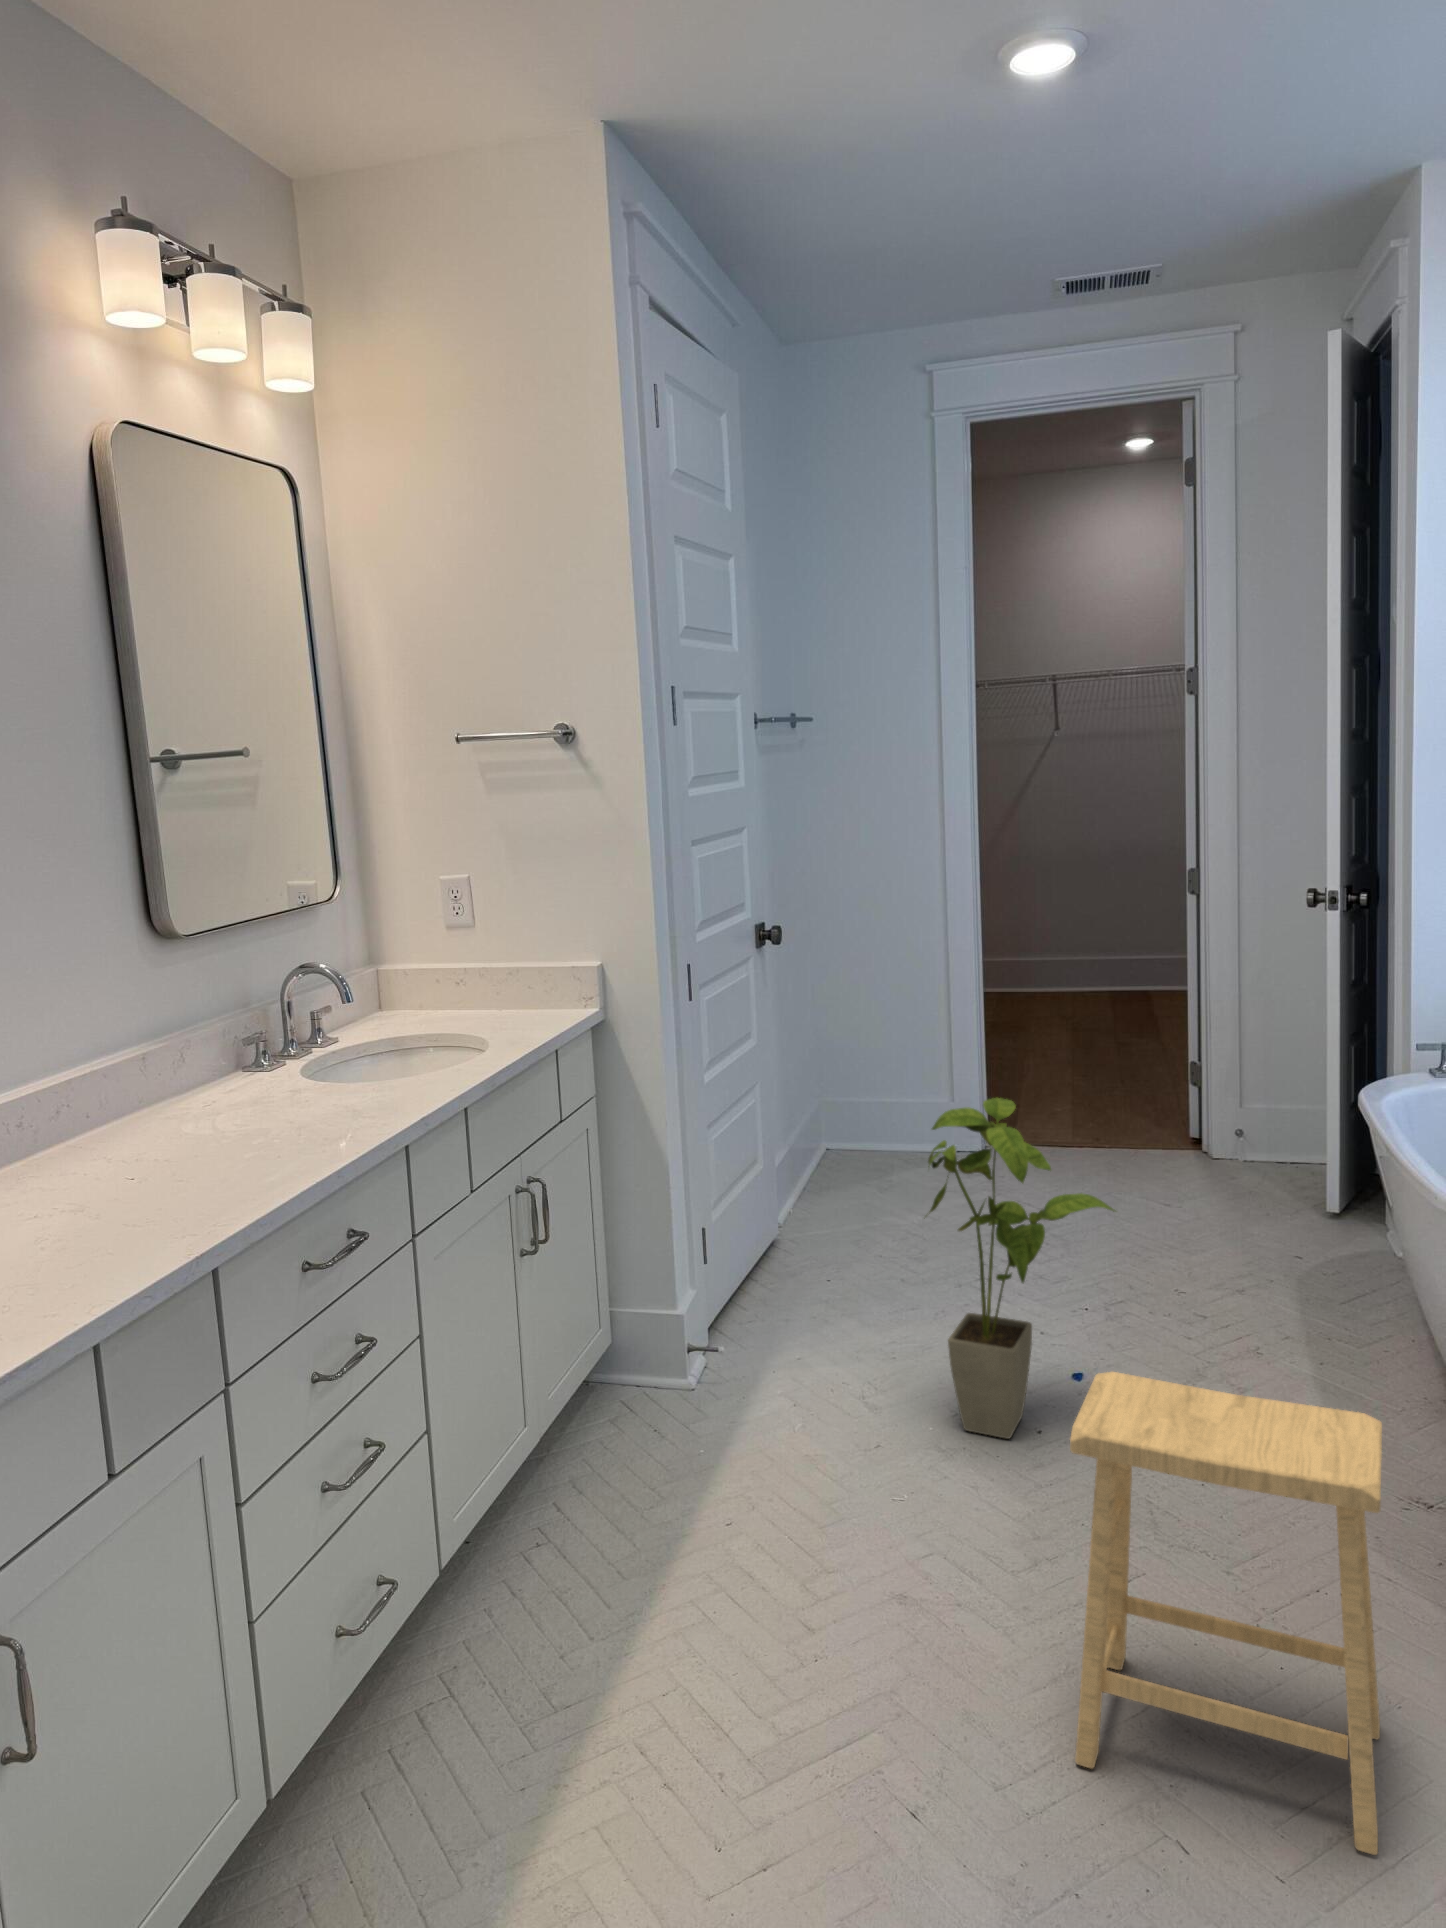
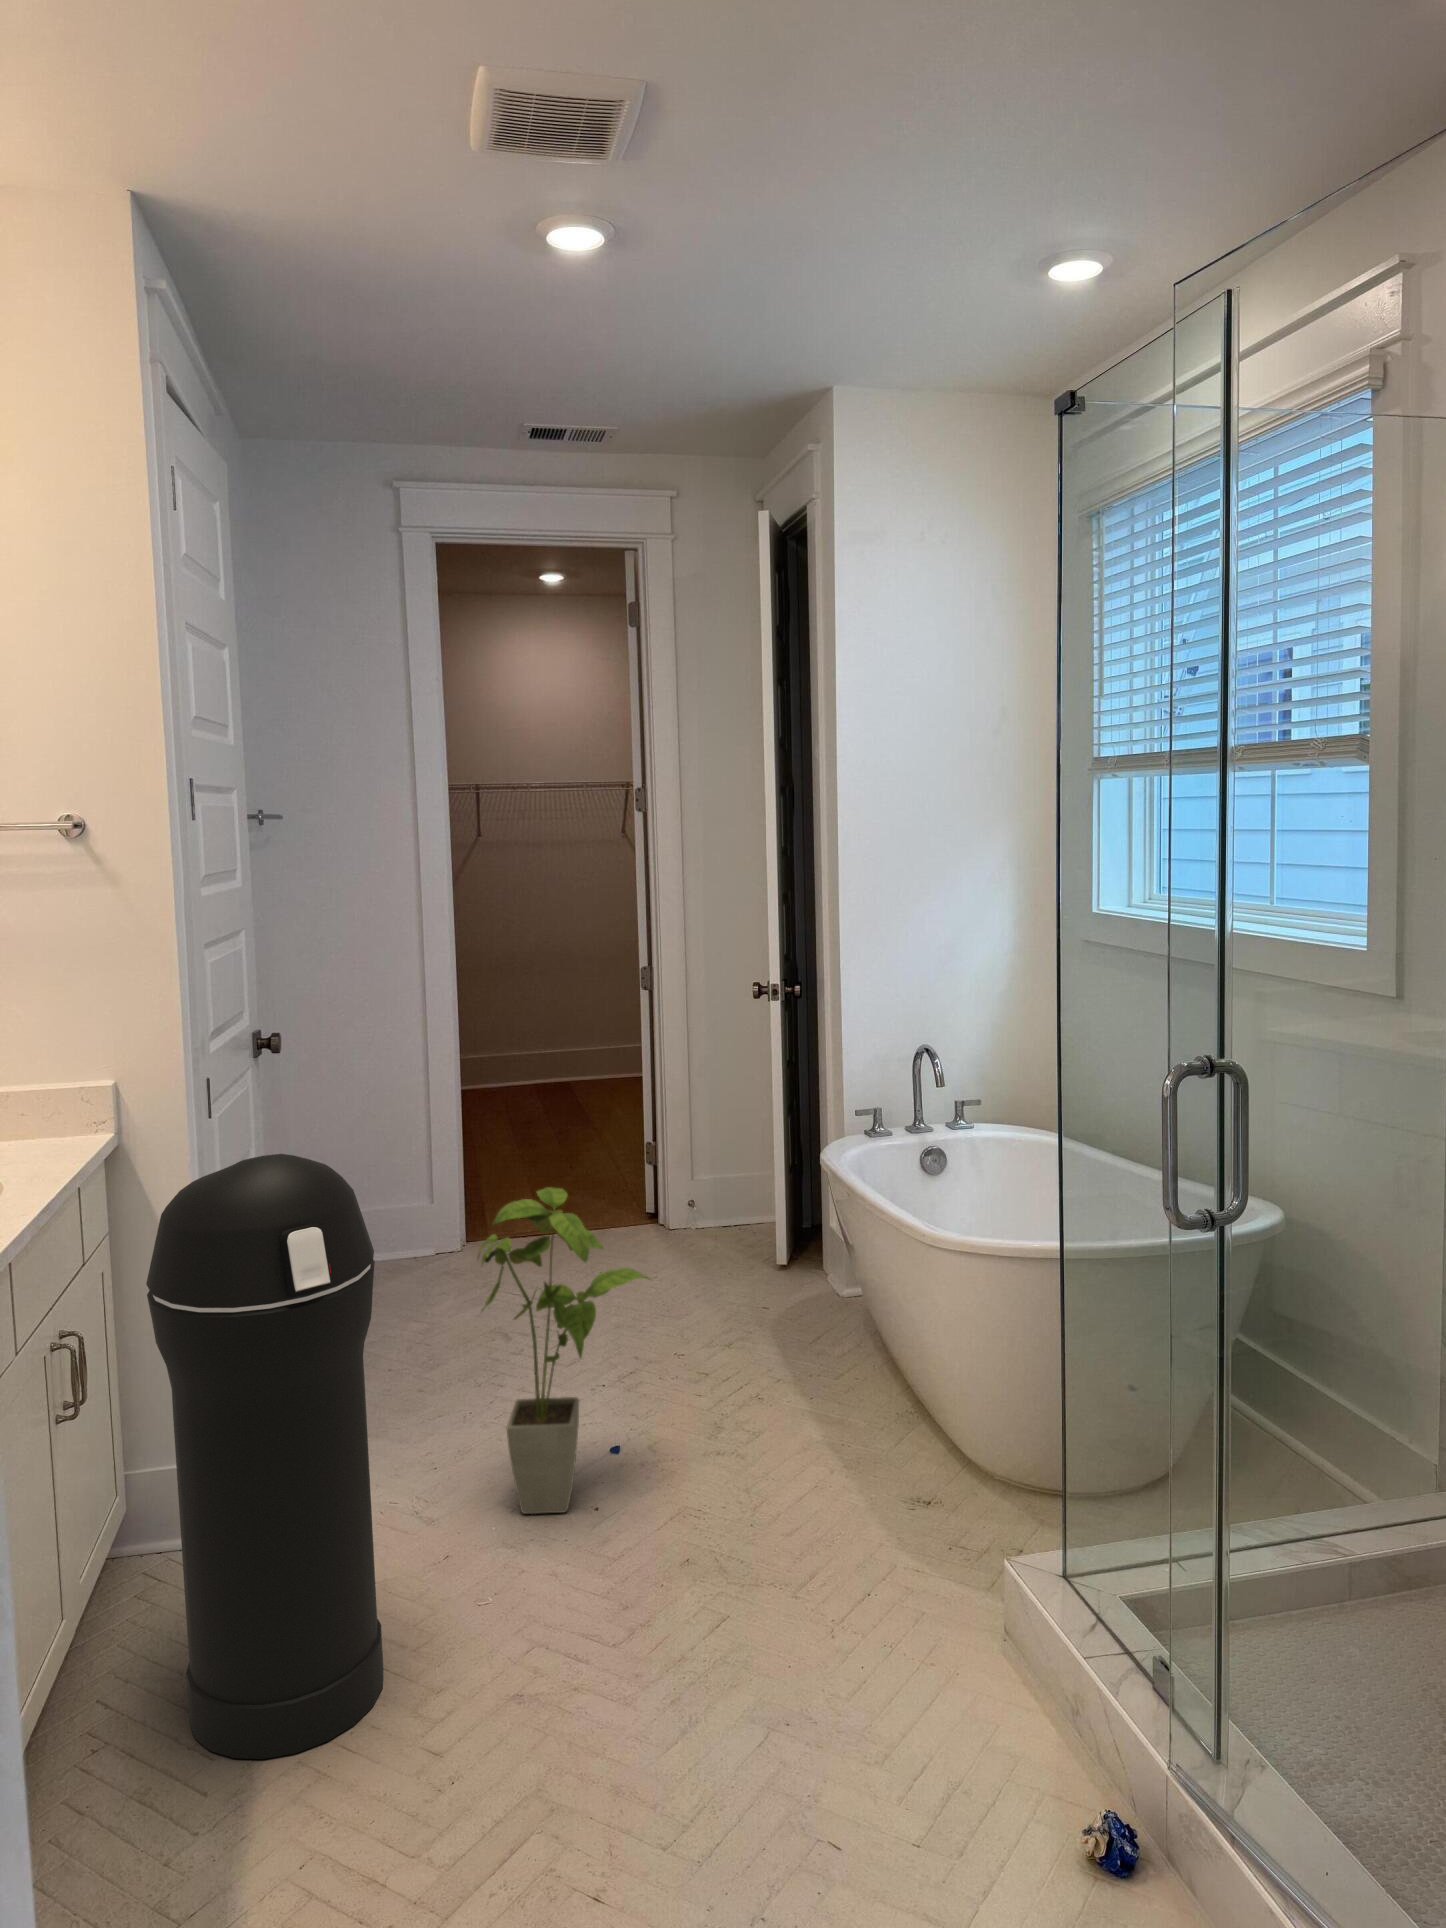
trash can: none [569,1037,787,1608] -> present [146,1154,383,1759]
footstool: present [1070,1372,1382,1855] -> none [692,1405,941,1771]

